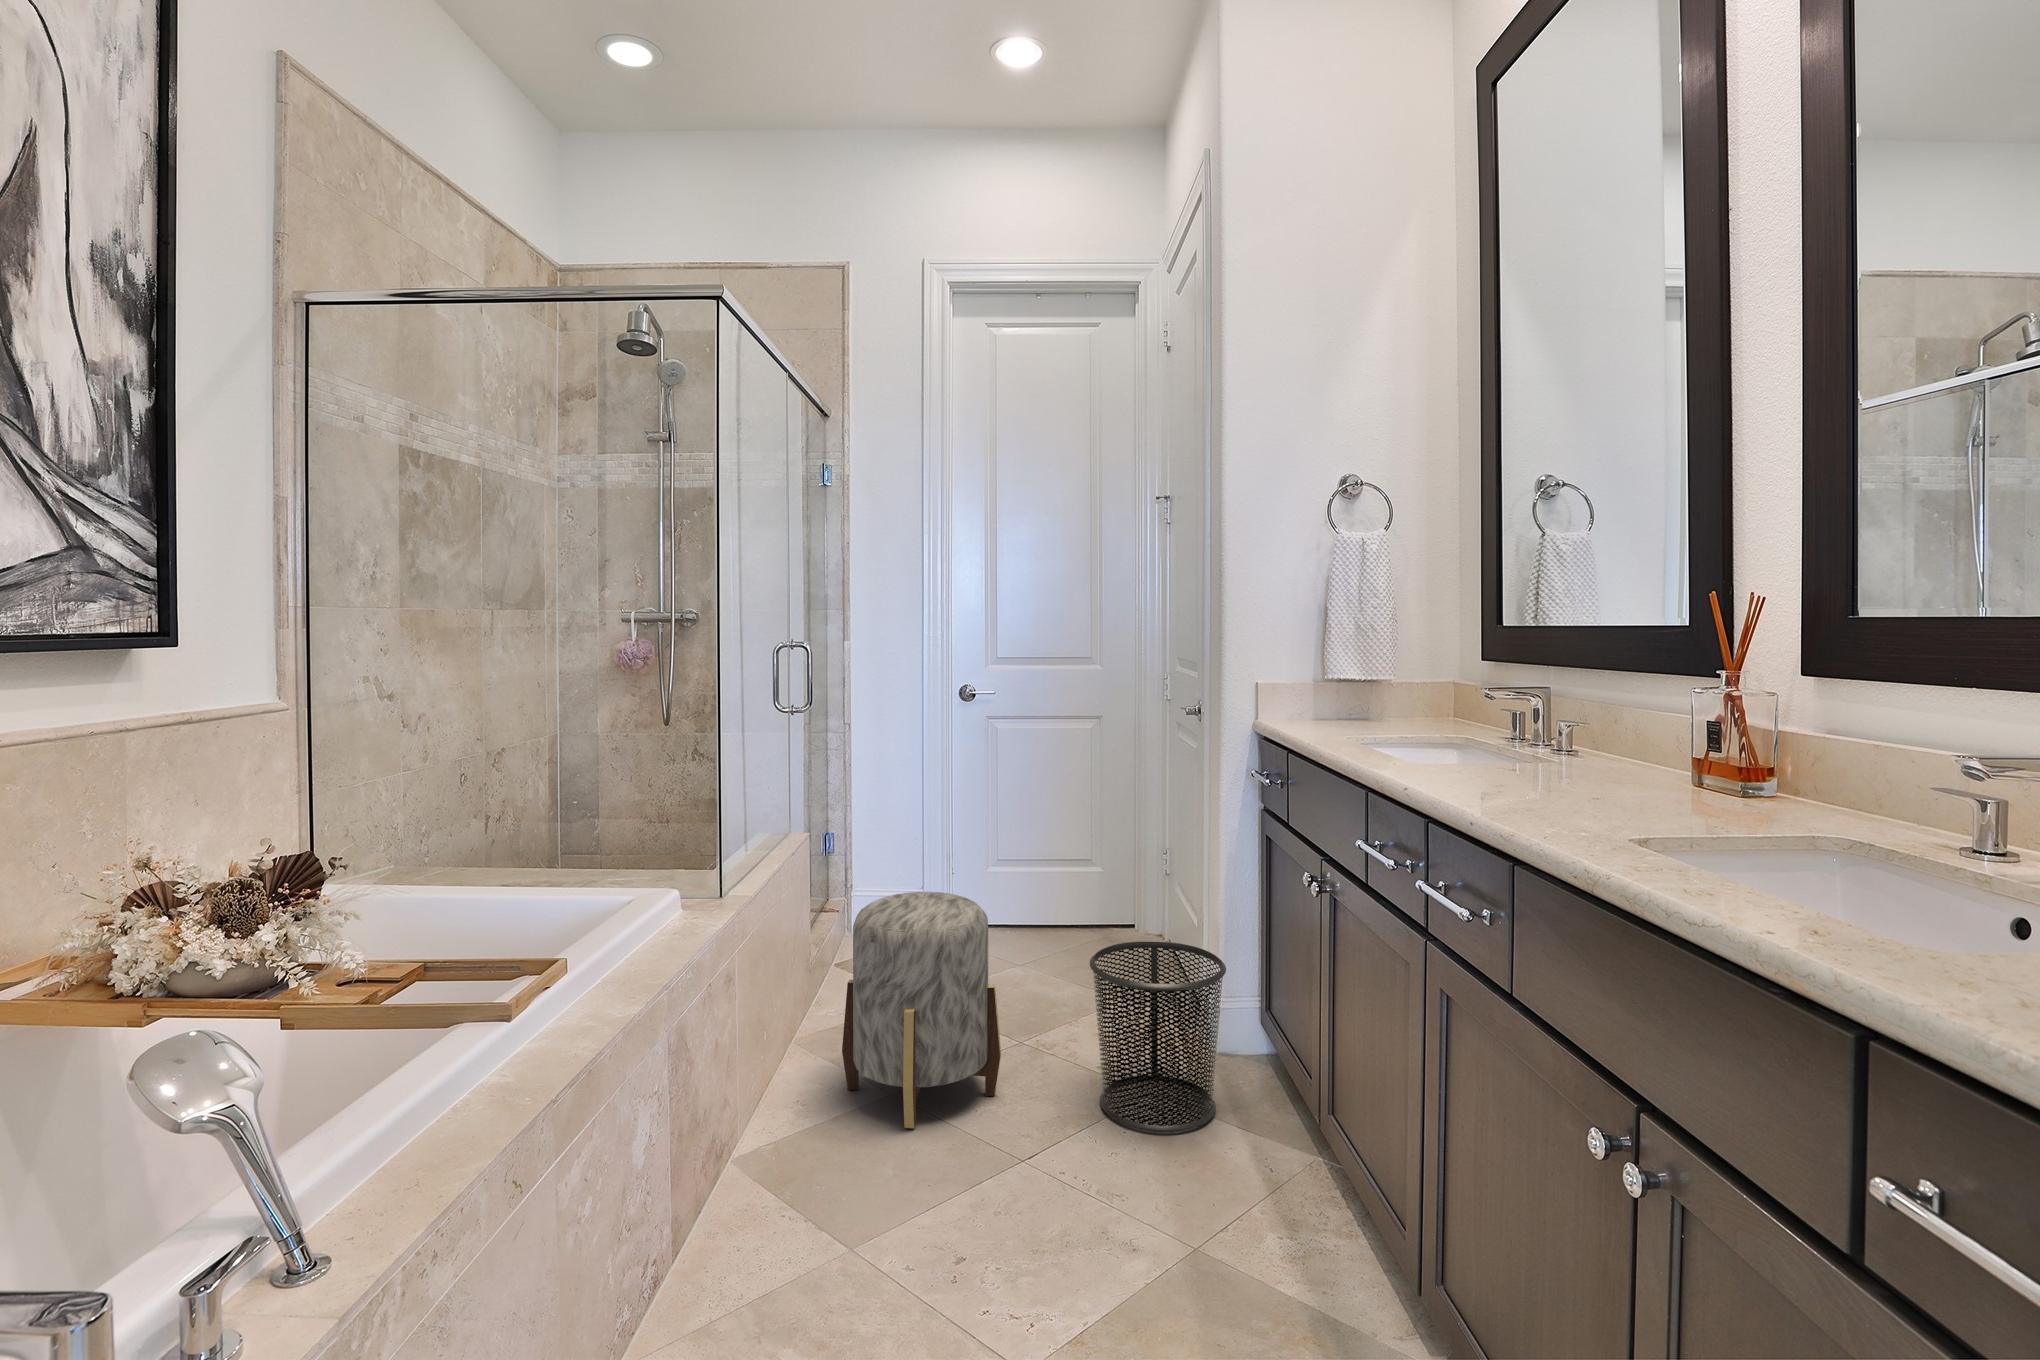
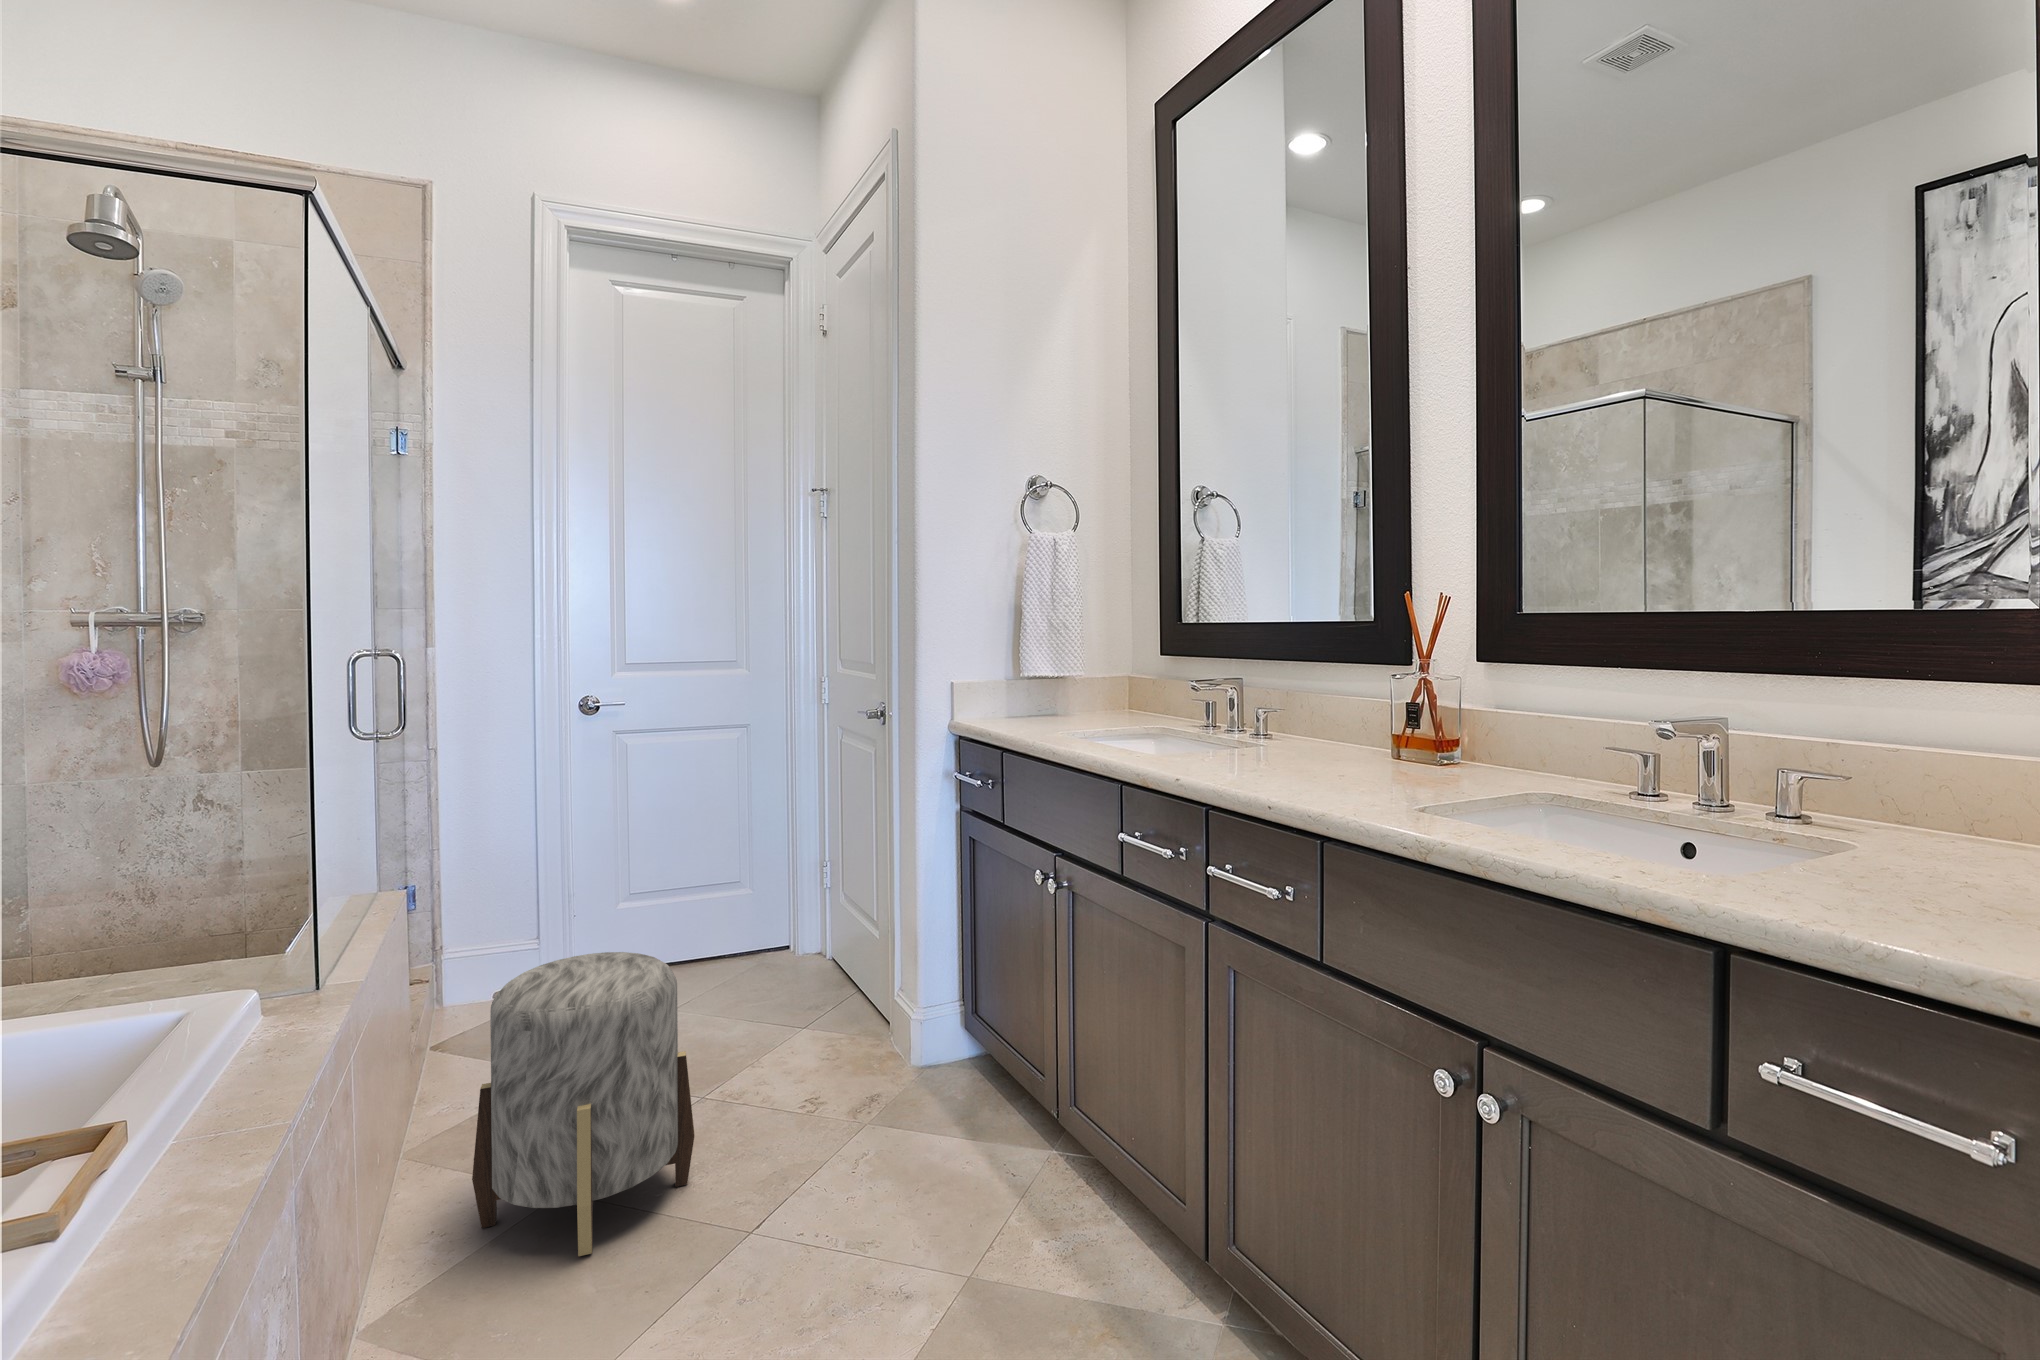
waste bin: present [1090,941,1226,1133] -> none [802,966,952,1178]

